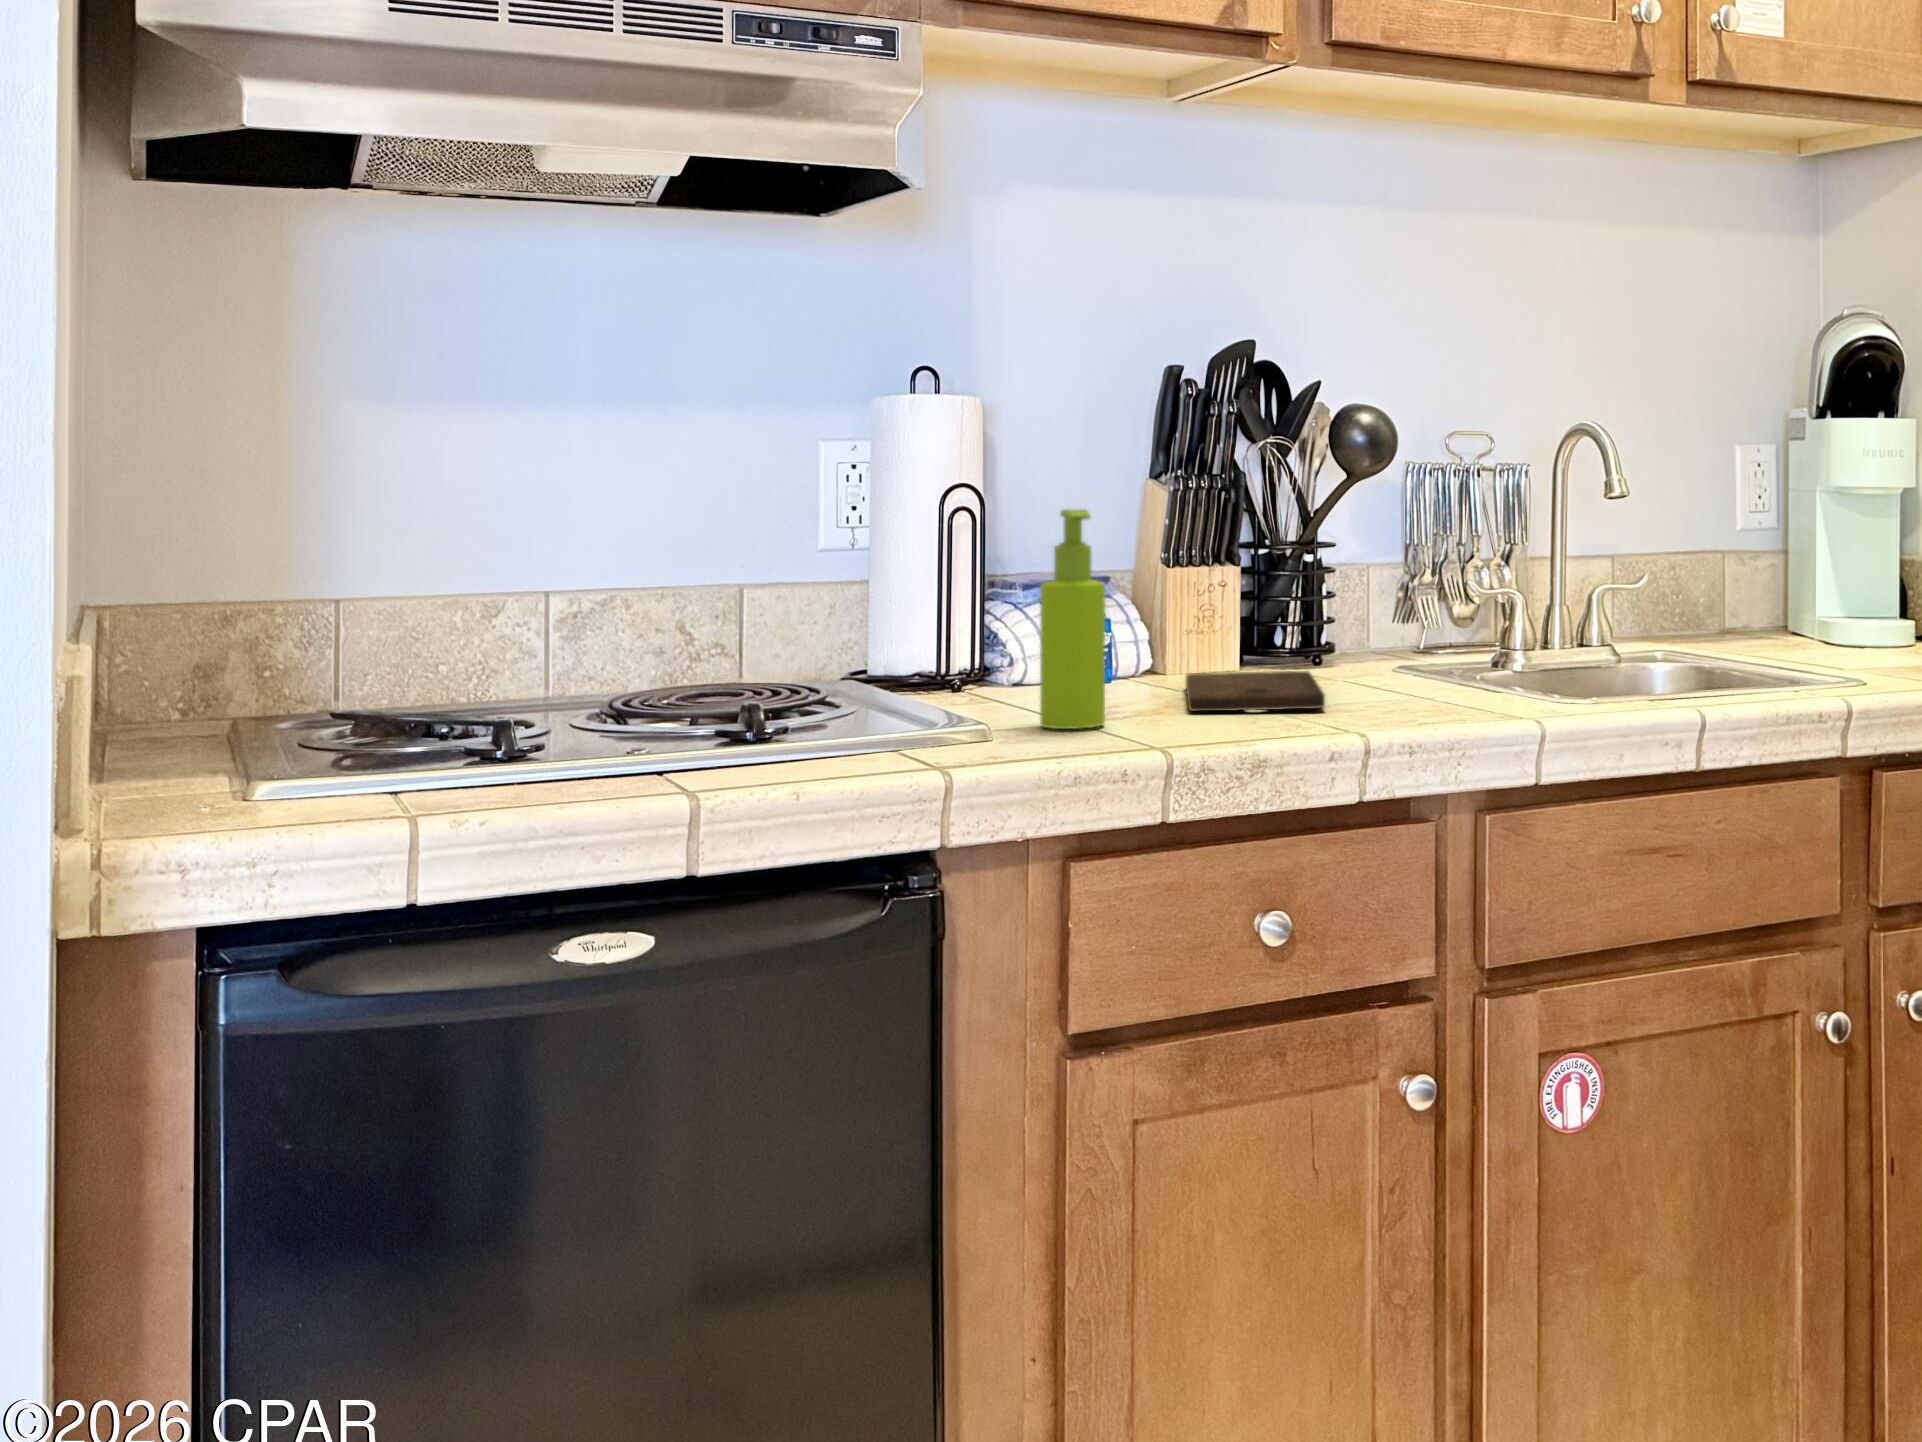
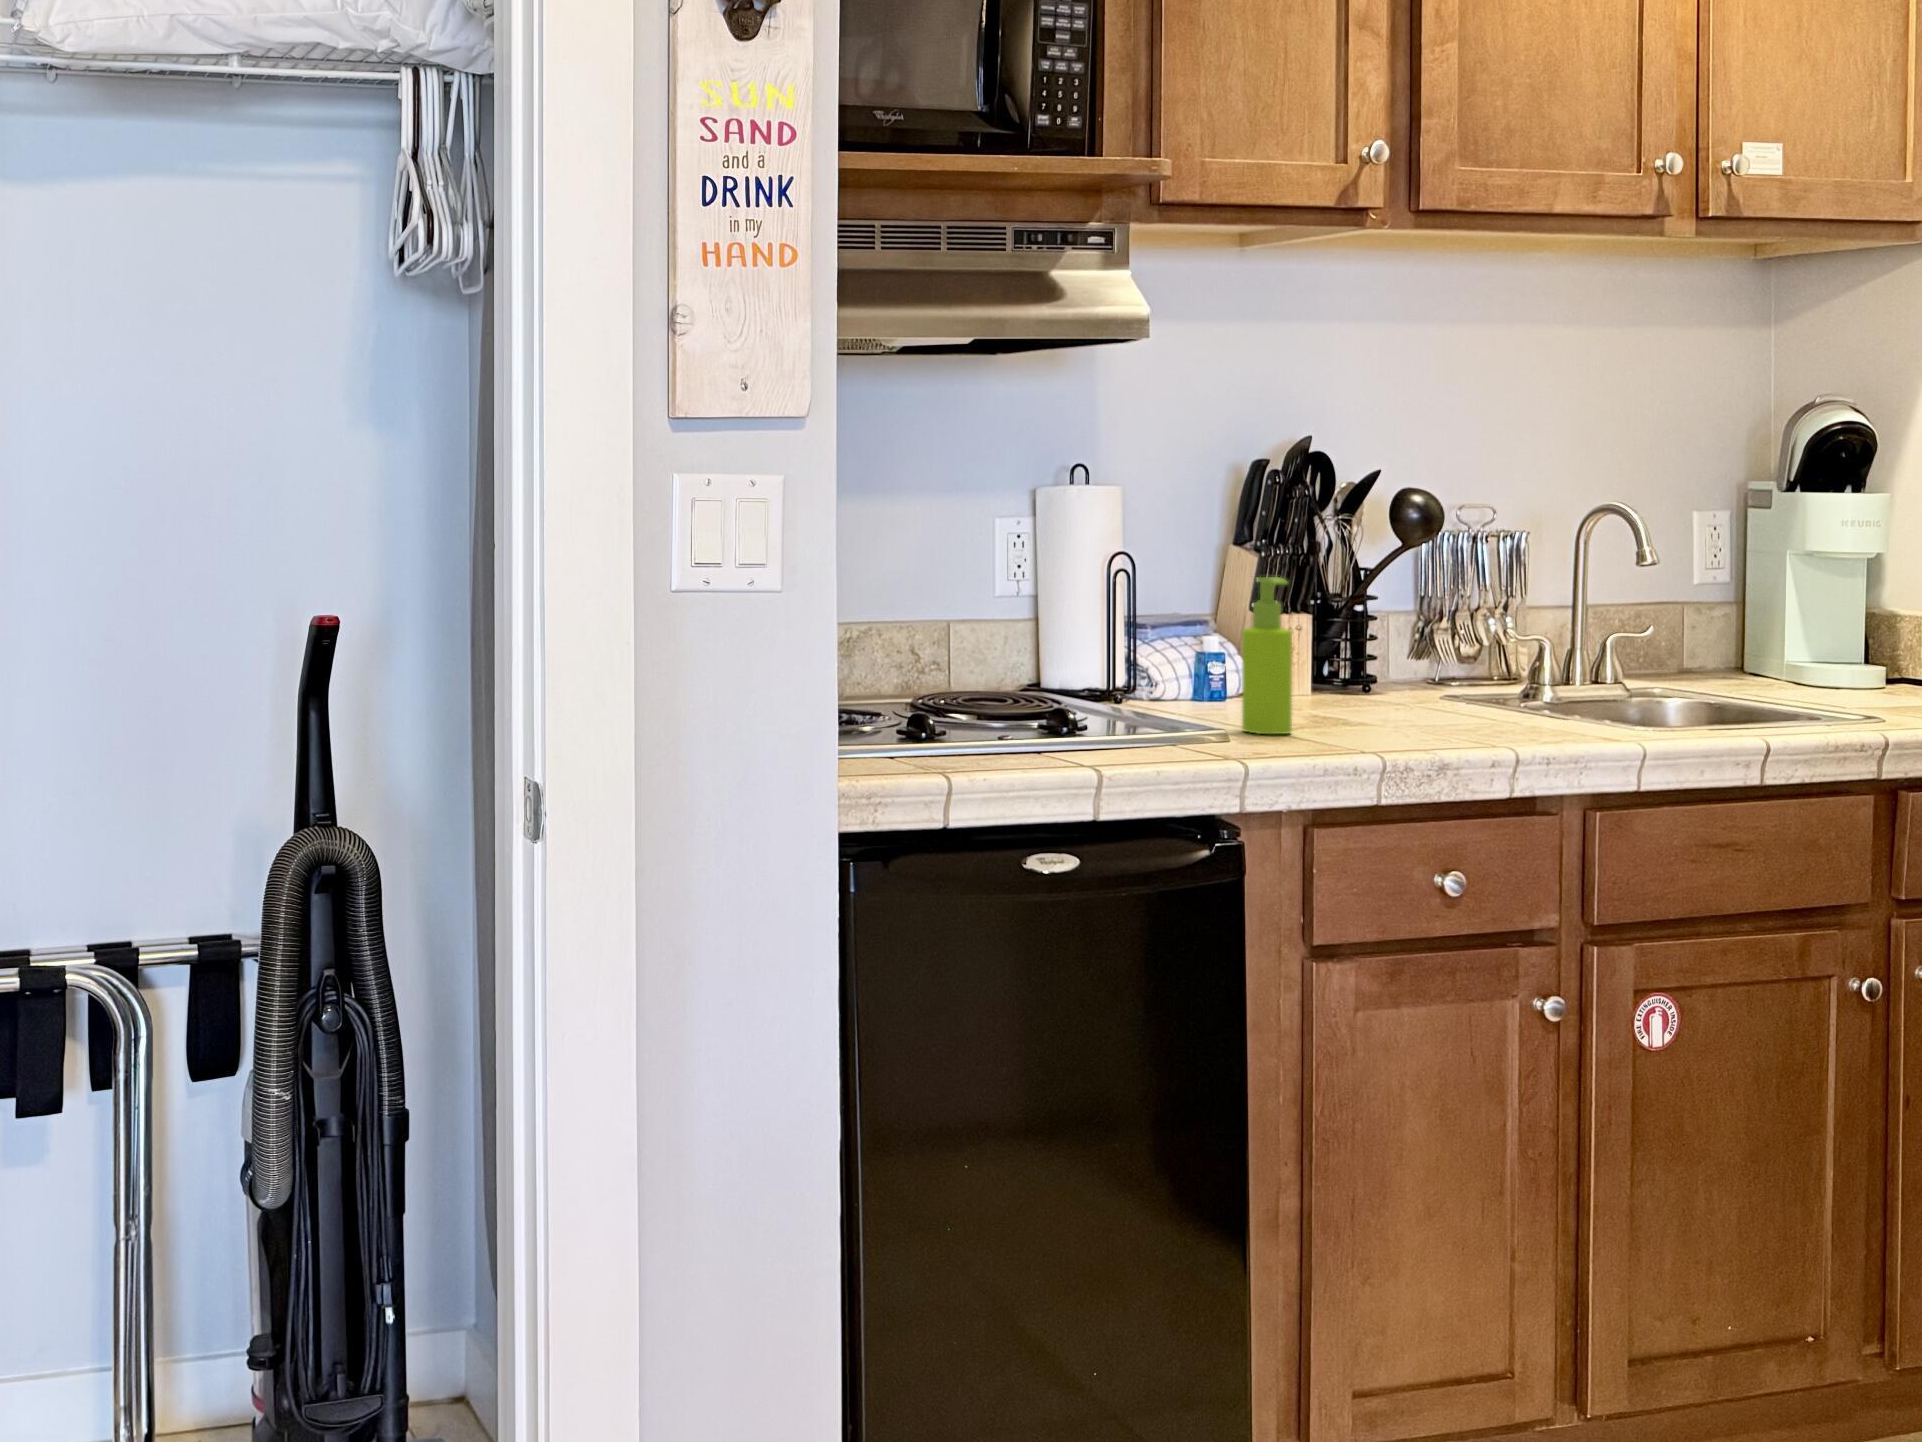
cutting board: present [1185,671,1325,711] -> none [1294,695,1444,725]

